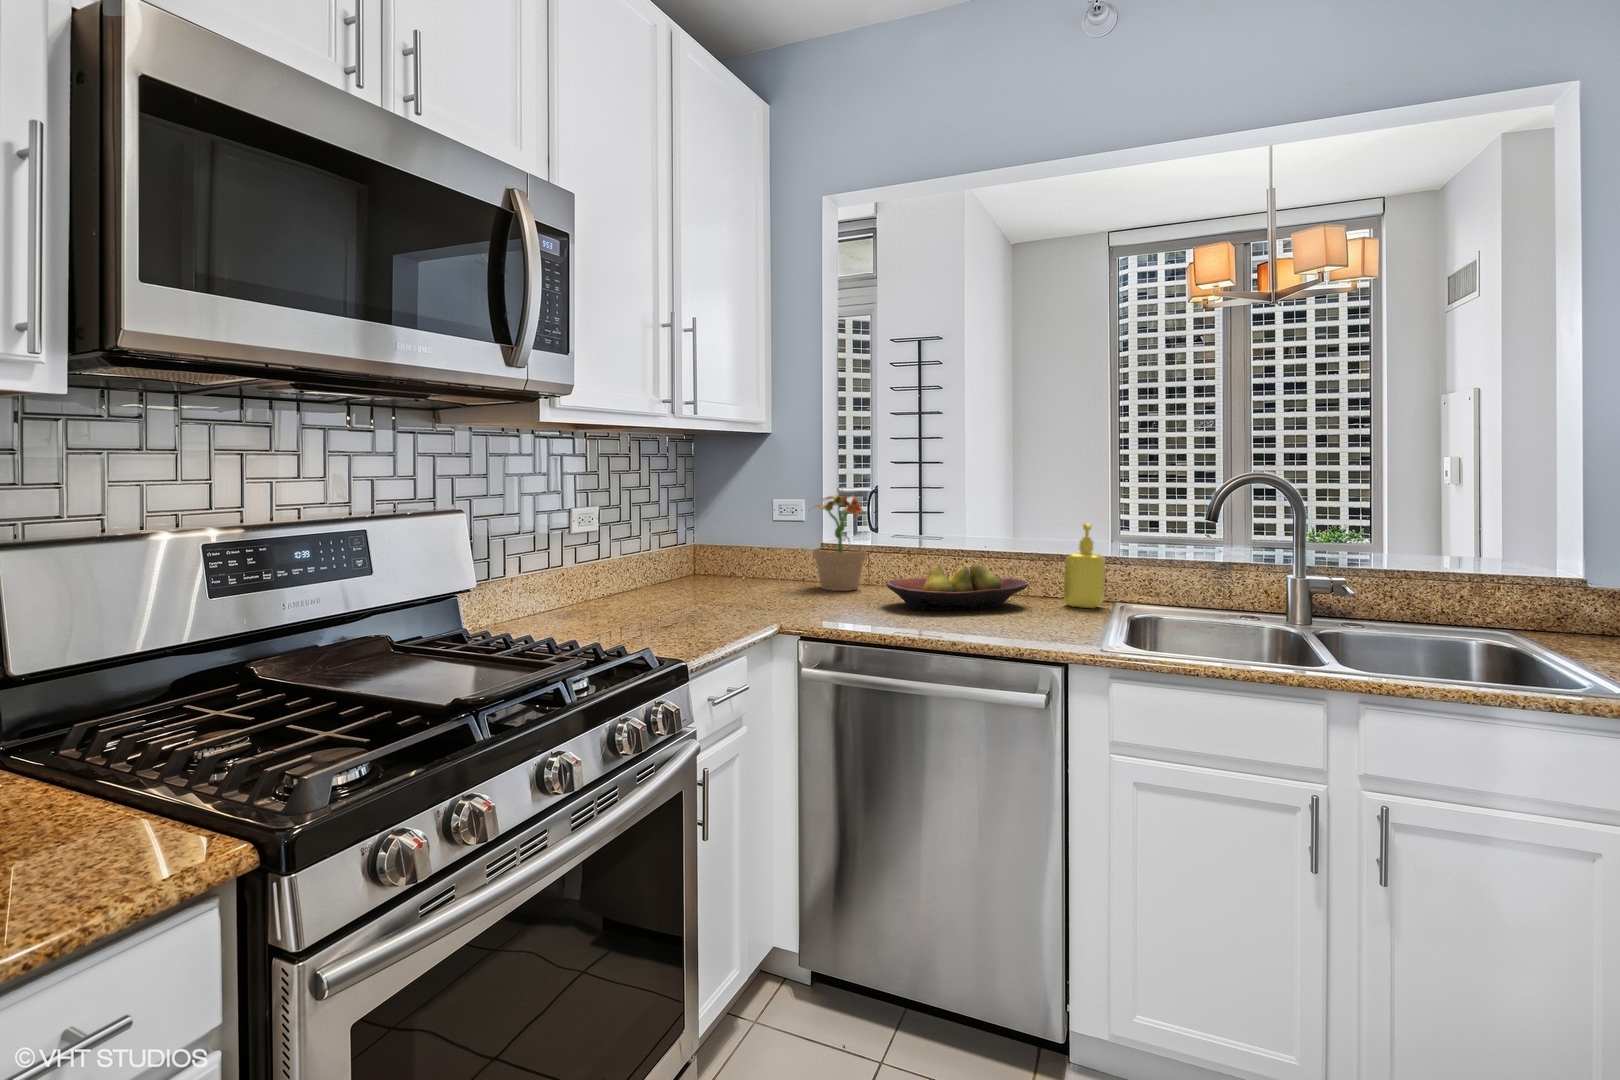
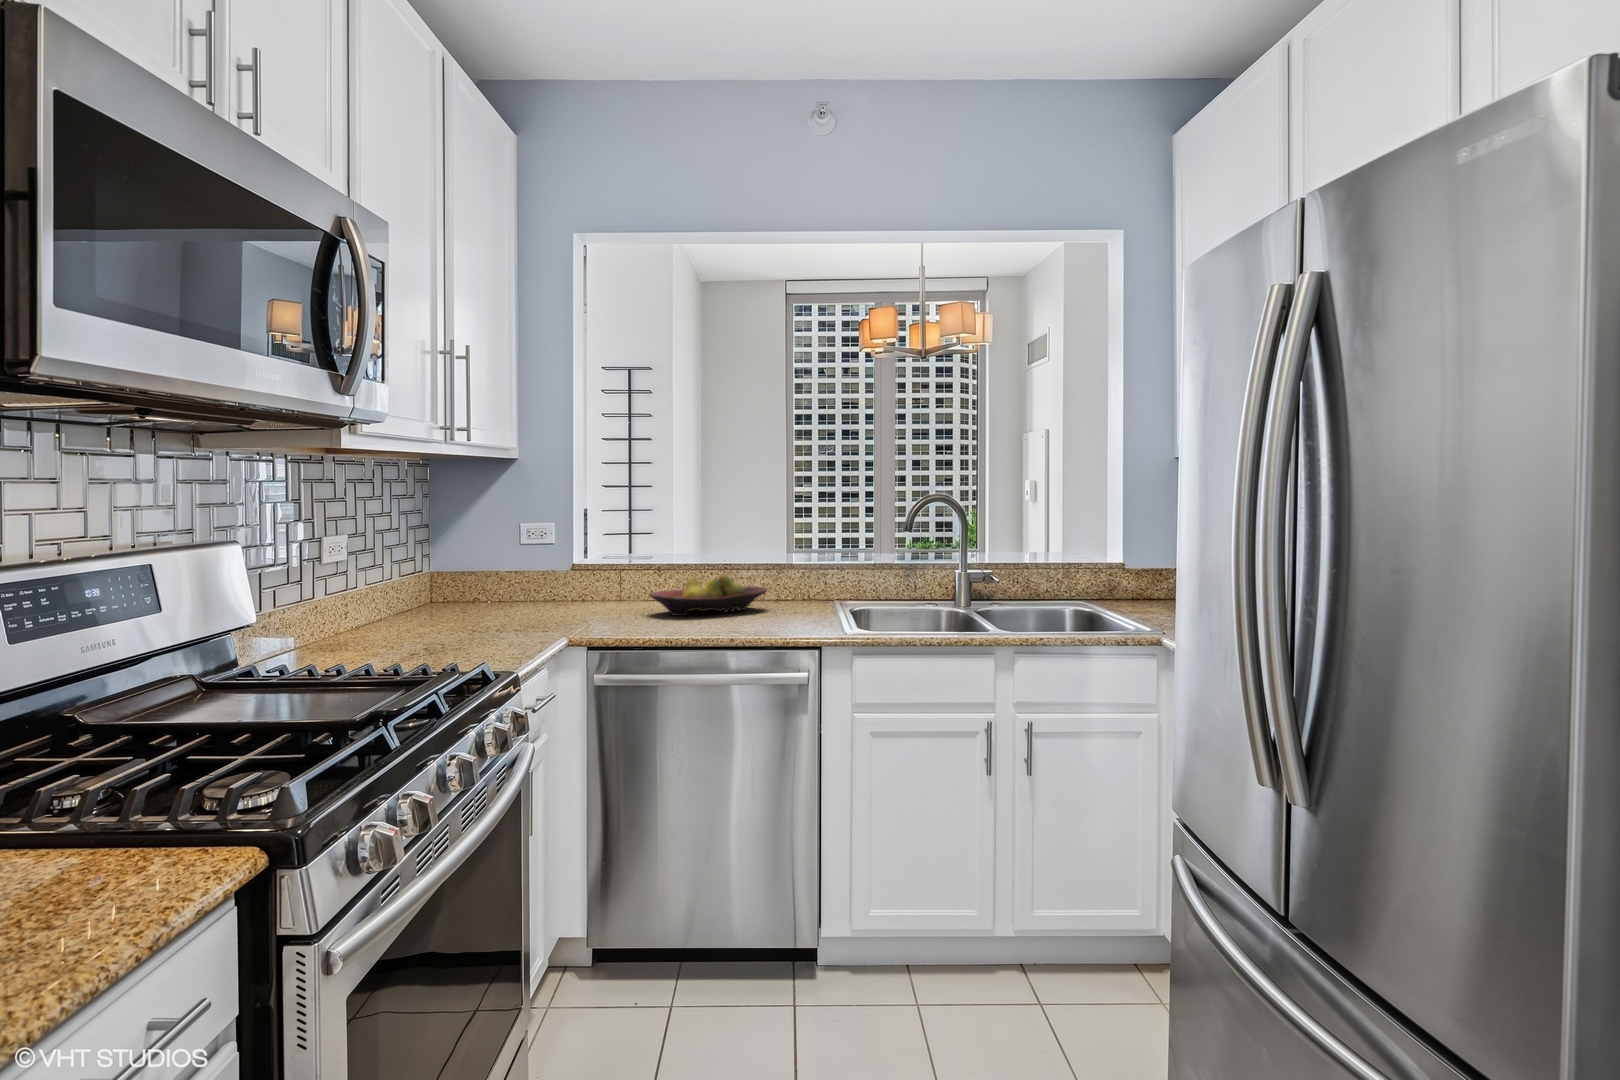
potted plant: present [813,489,866,591] -> none [560,510,616,608]
soap dispenser: present [1063,523,1105,608] -> none [794,537,825,607]

